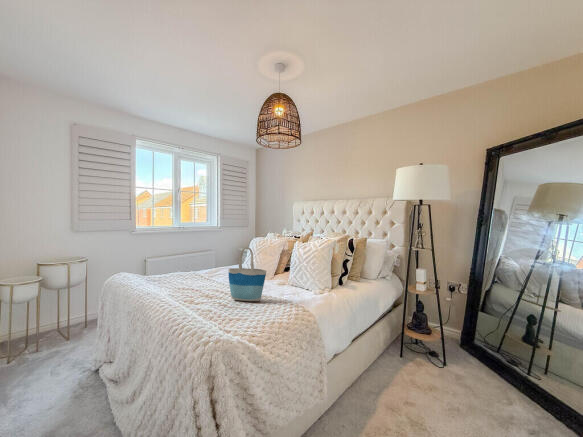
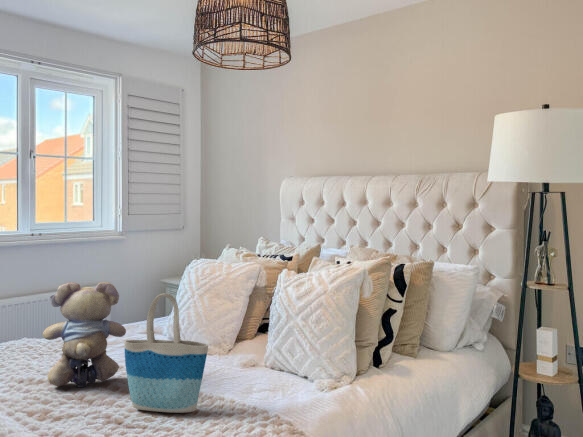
teddy bear: none [190,243,227,291] -> present [43,282,126,387]

